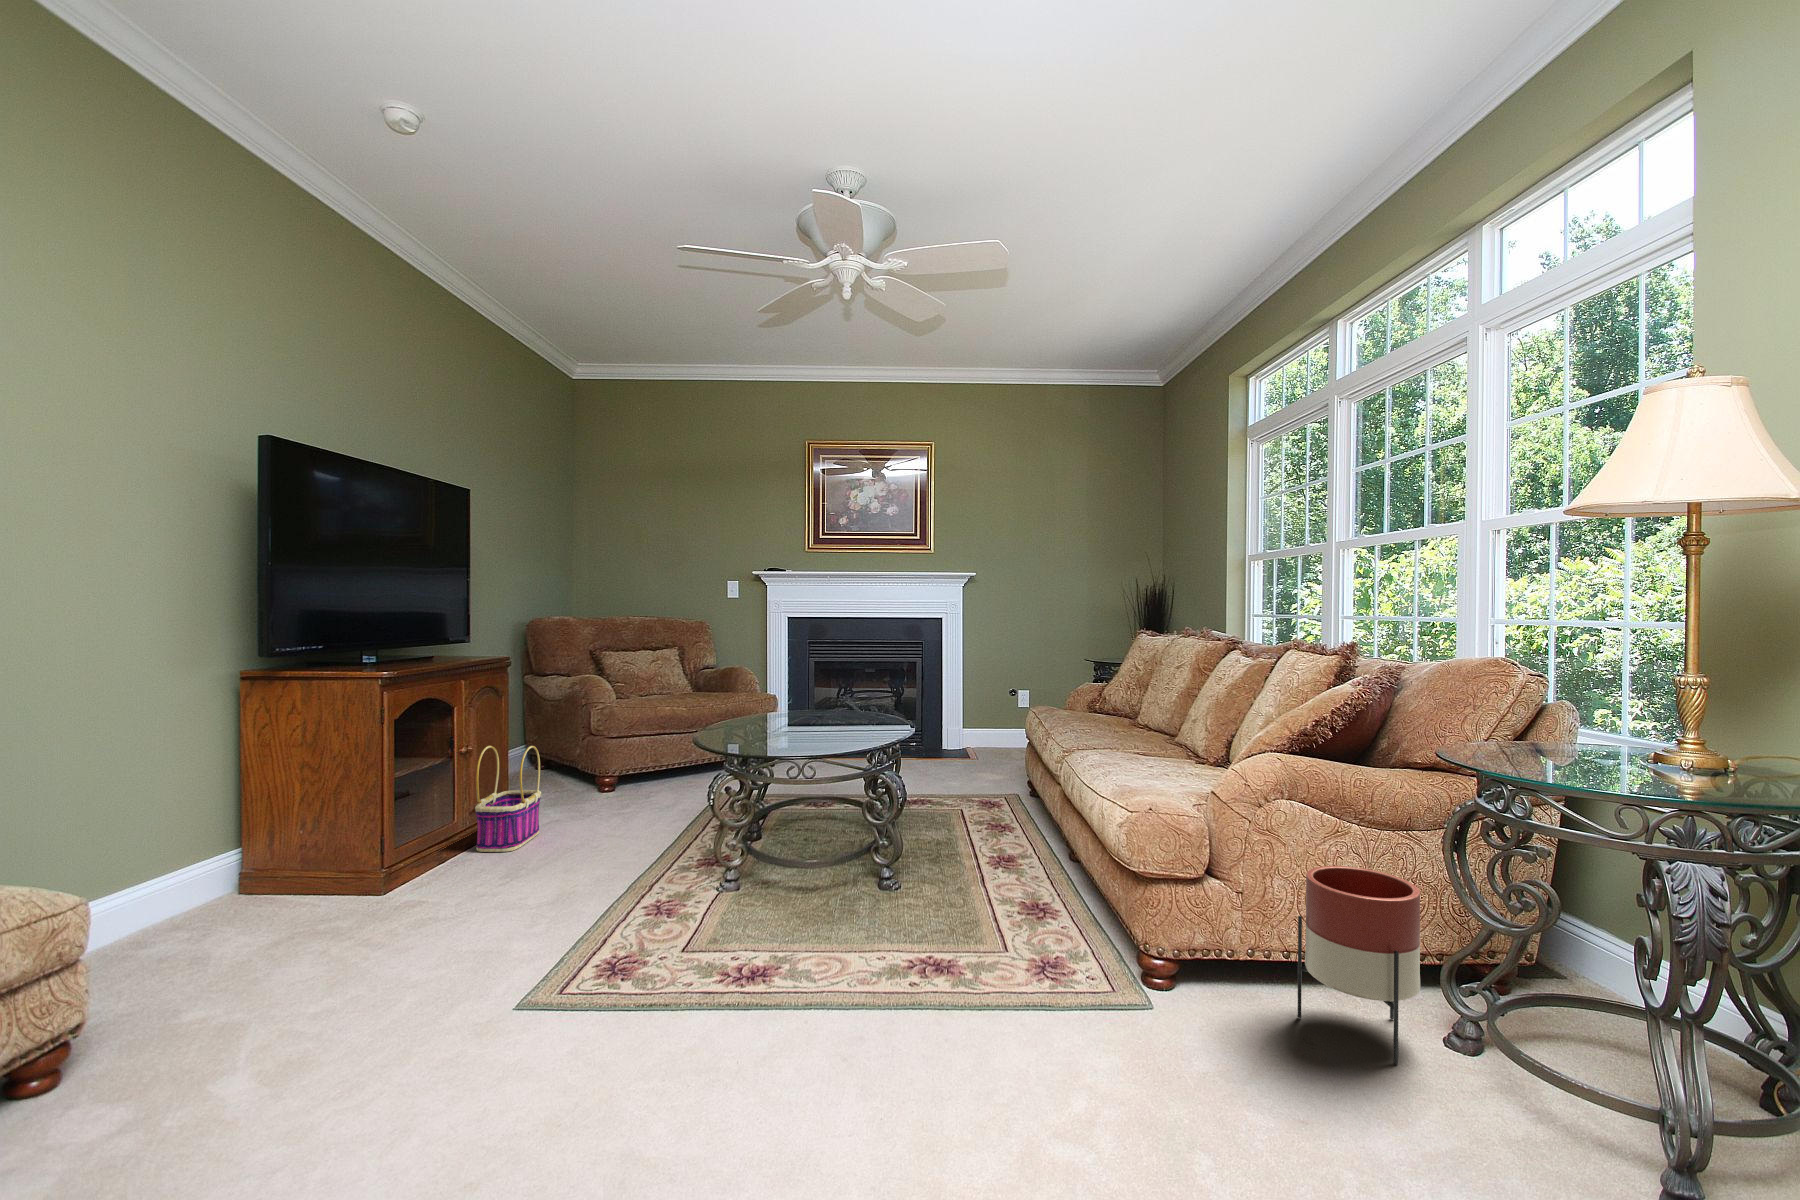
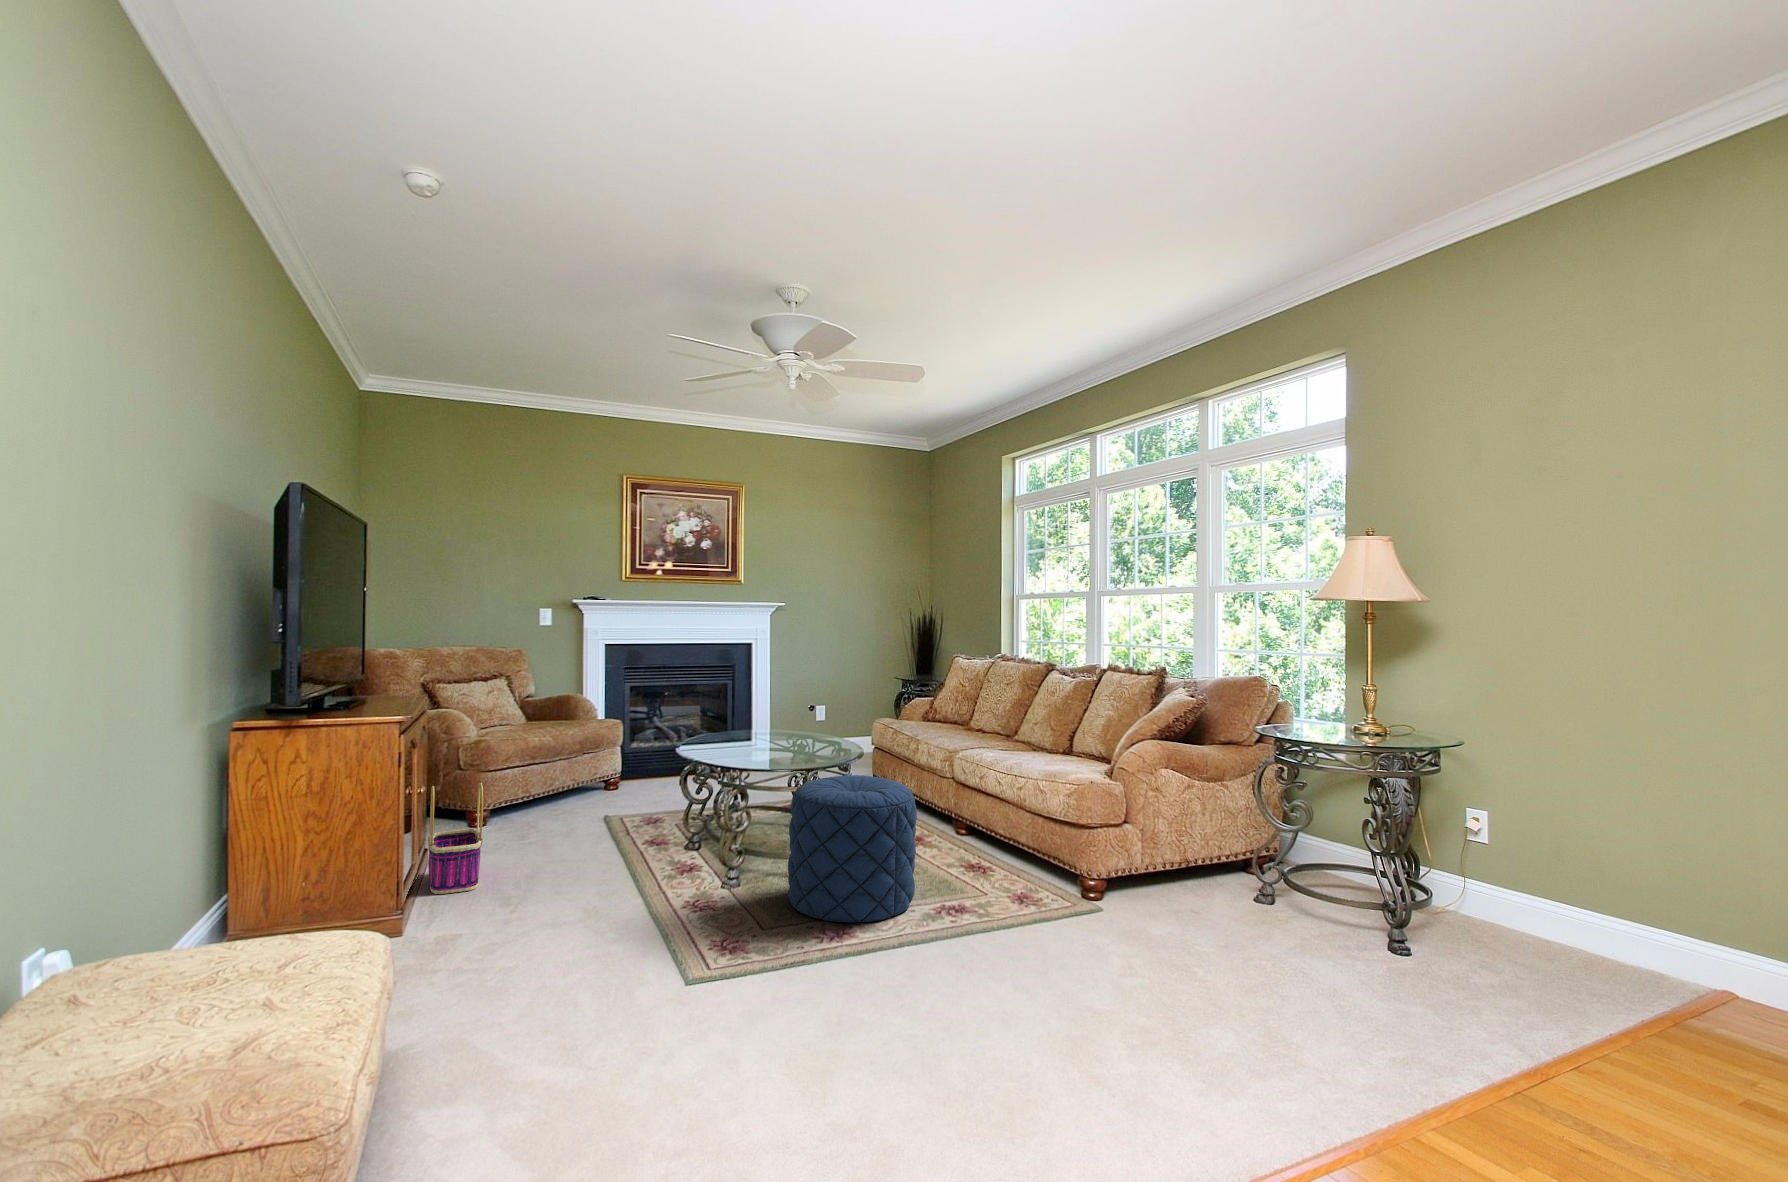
pouf: none [740,769,904,962] -> present [788,775,917,923]
planter: present [1298,866,1420,1065] -> none [1179,806,1245,912]

